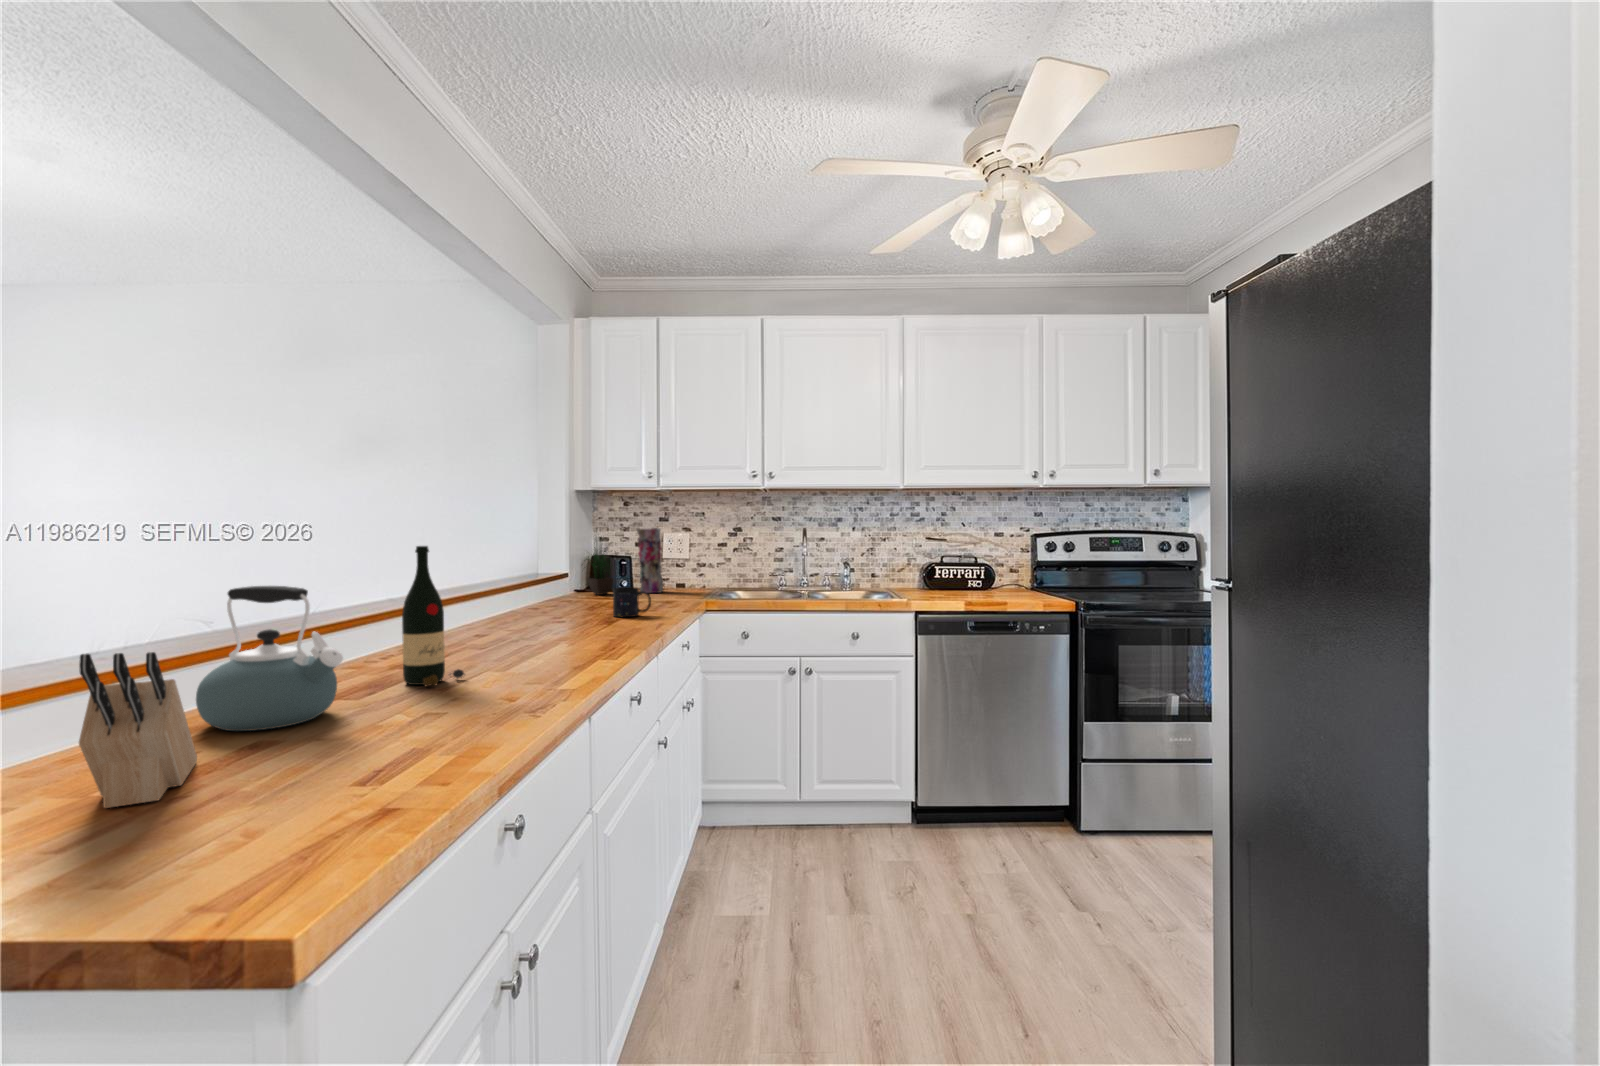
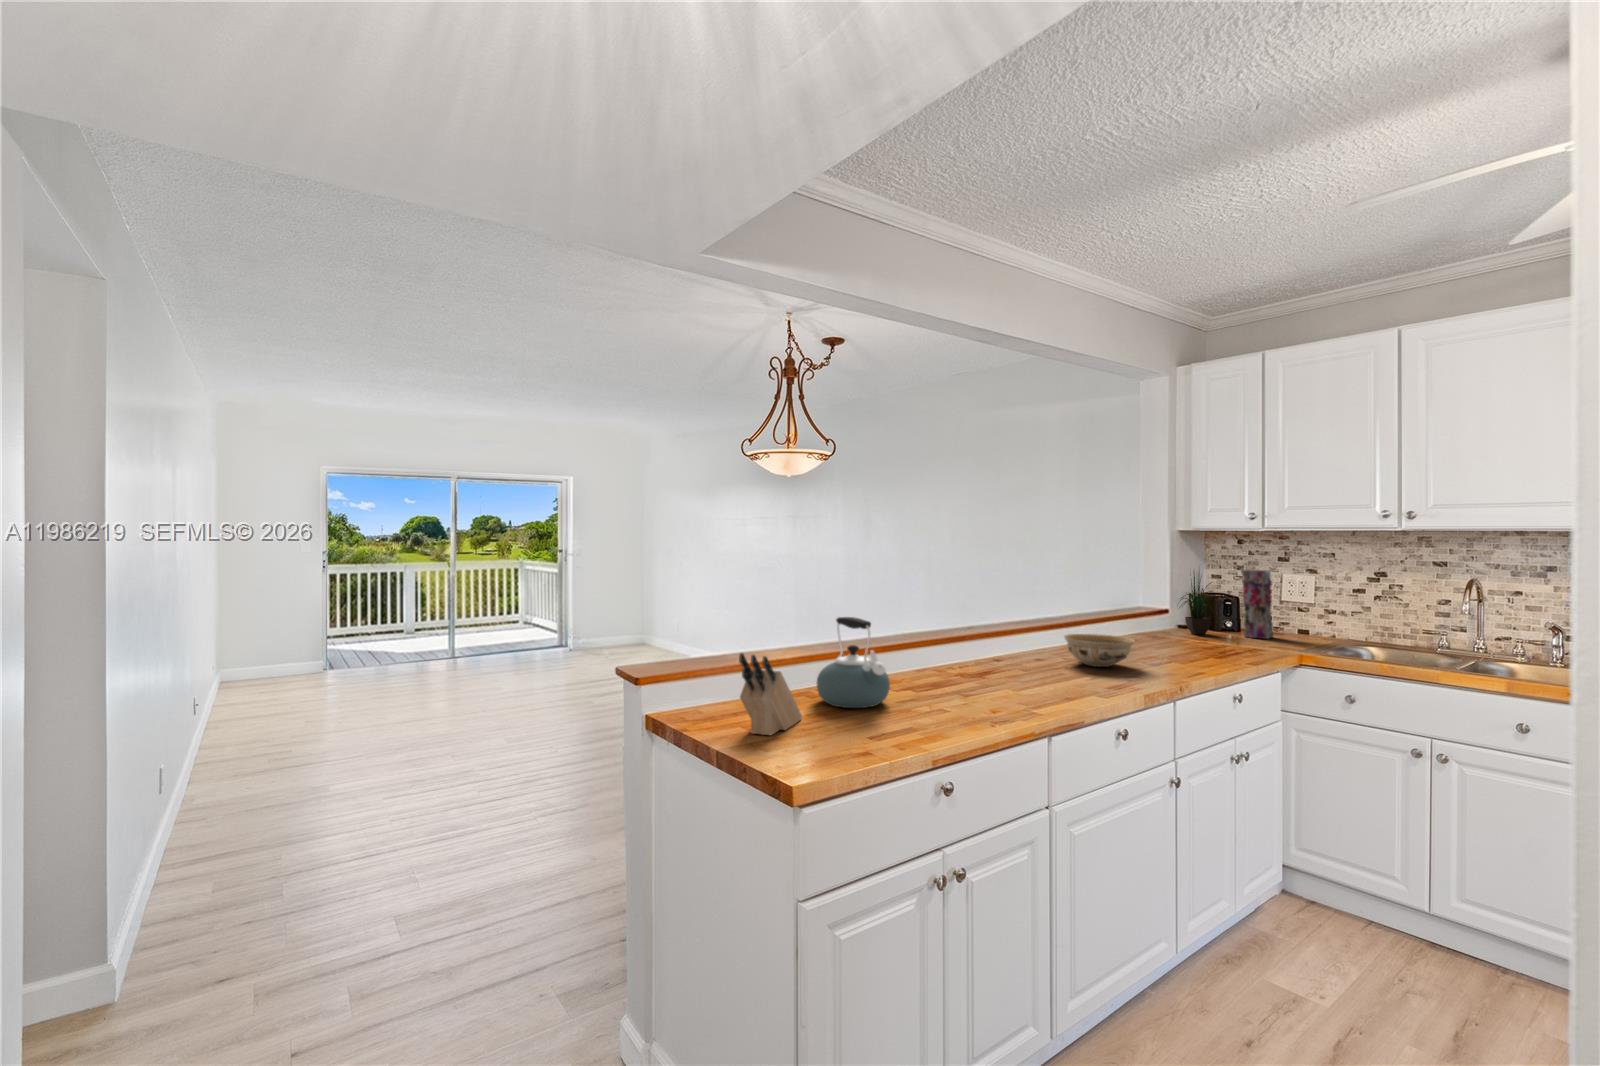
wine bottle: present [402,546,465,686] -> none [944,593,987,698]
mug: present [613,587,651,617] -> none [1177,632,1219,663]
ceramic bowl: none [508,596,587,632] -> present [1064,634,1135,667]

